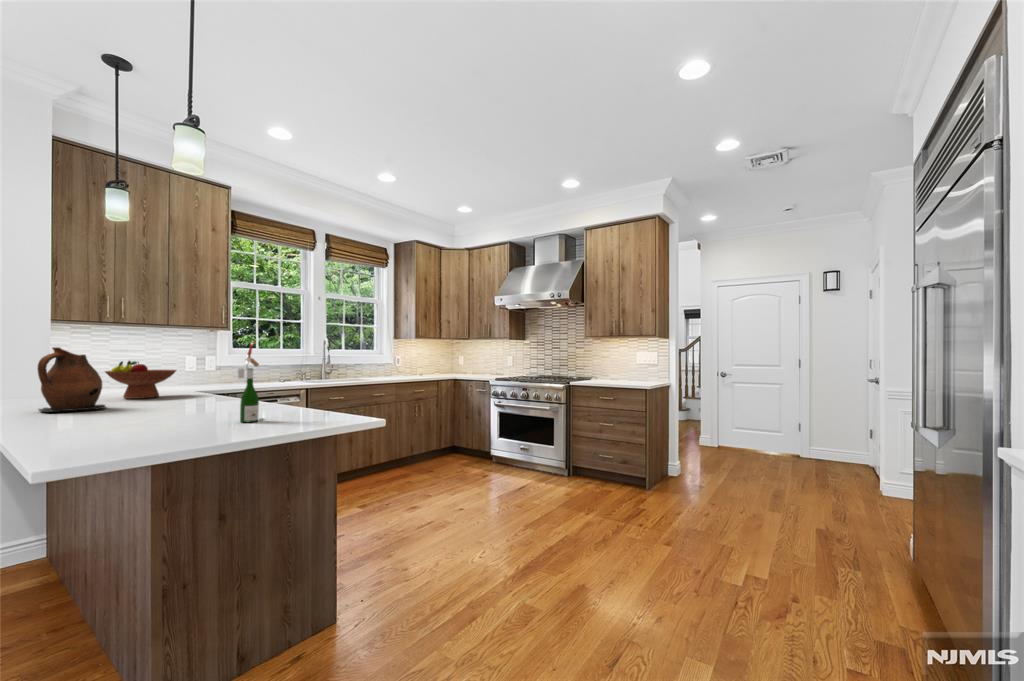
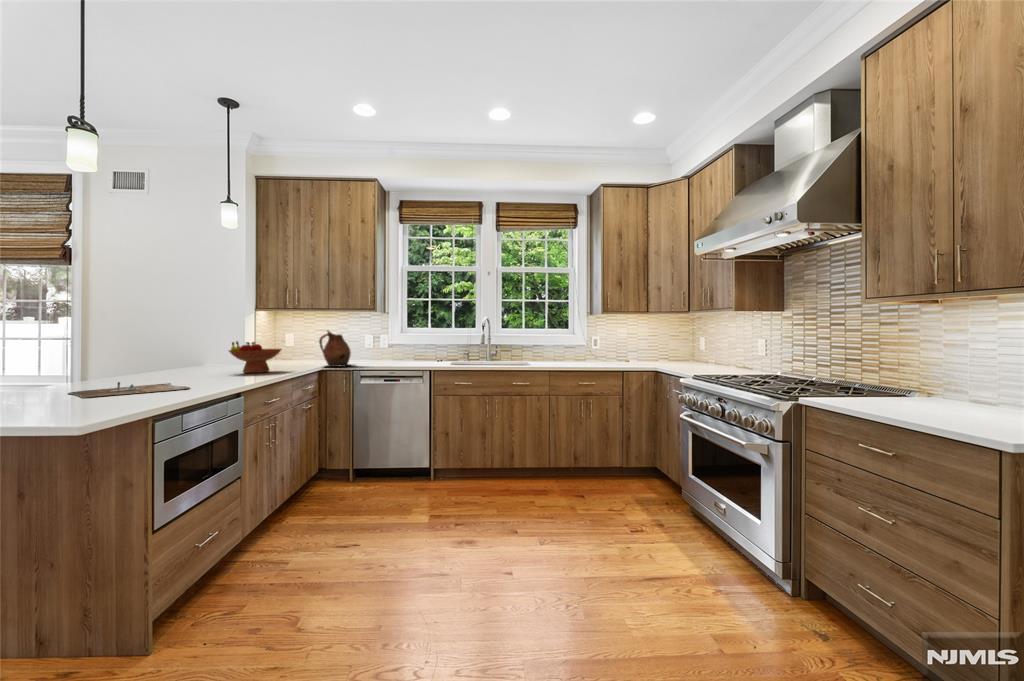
wine bottle: present [238,341,264,422] -> none [45,324,79,409]
ceramic pitcher: present [38,347,105,412] -> present [319,331,351,367]
cutting board: none [97,404,237,421] -> present [69,382,190,398]

